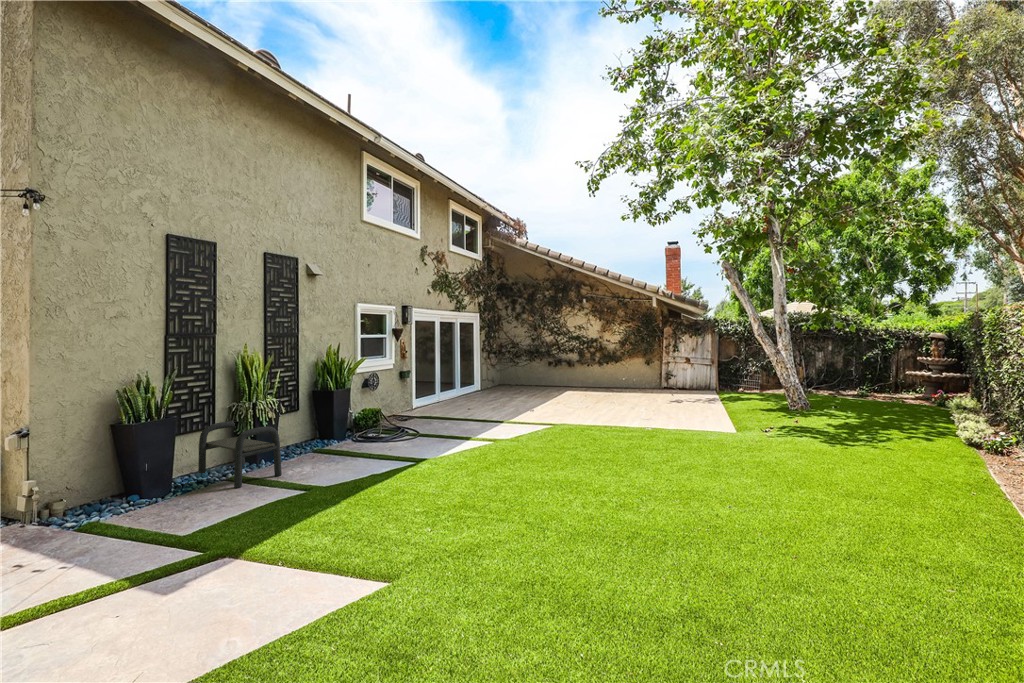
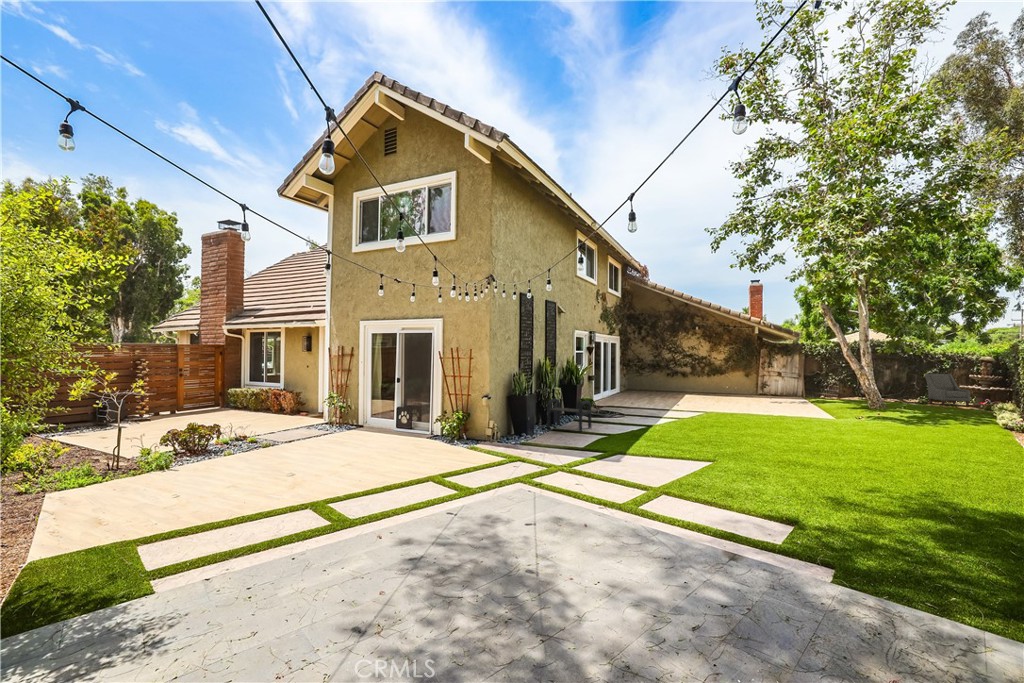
chair: none [862,357,918,399] -> present [925,374,970,406]

